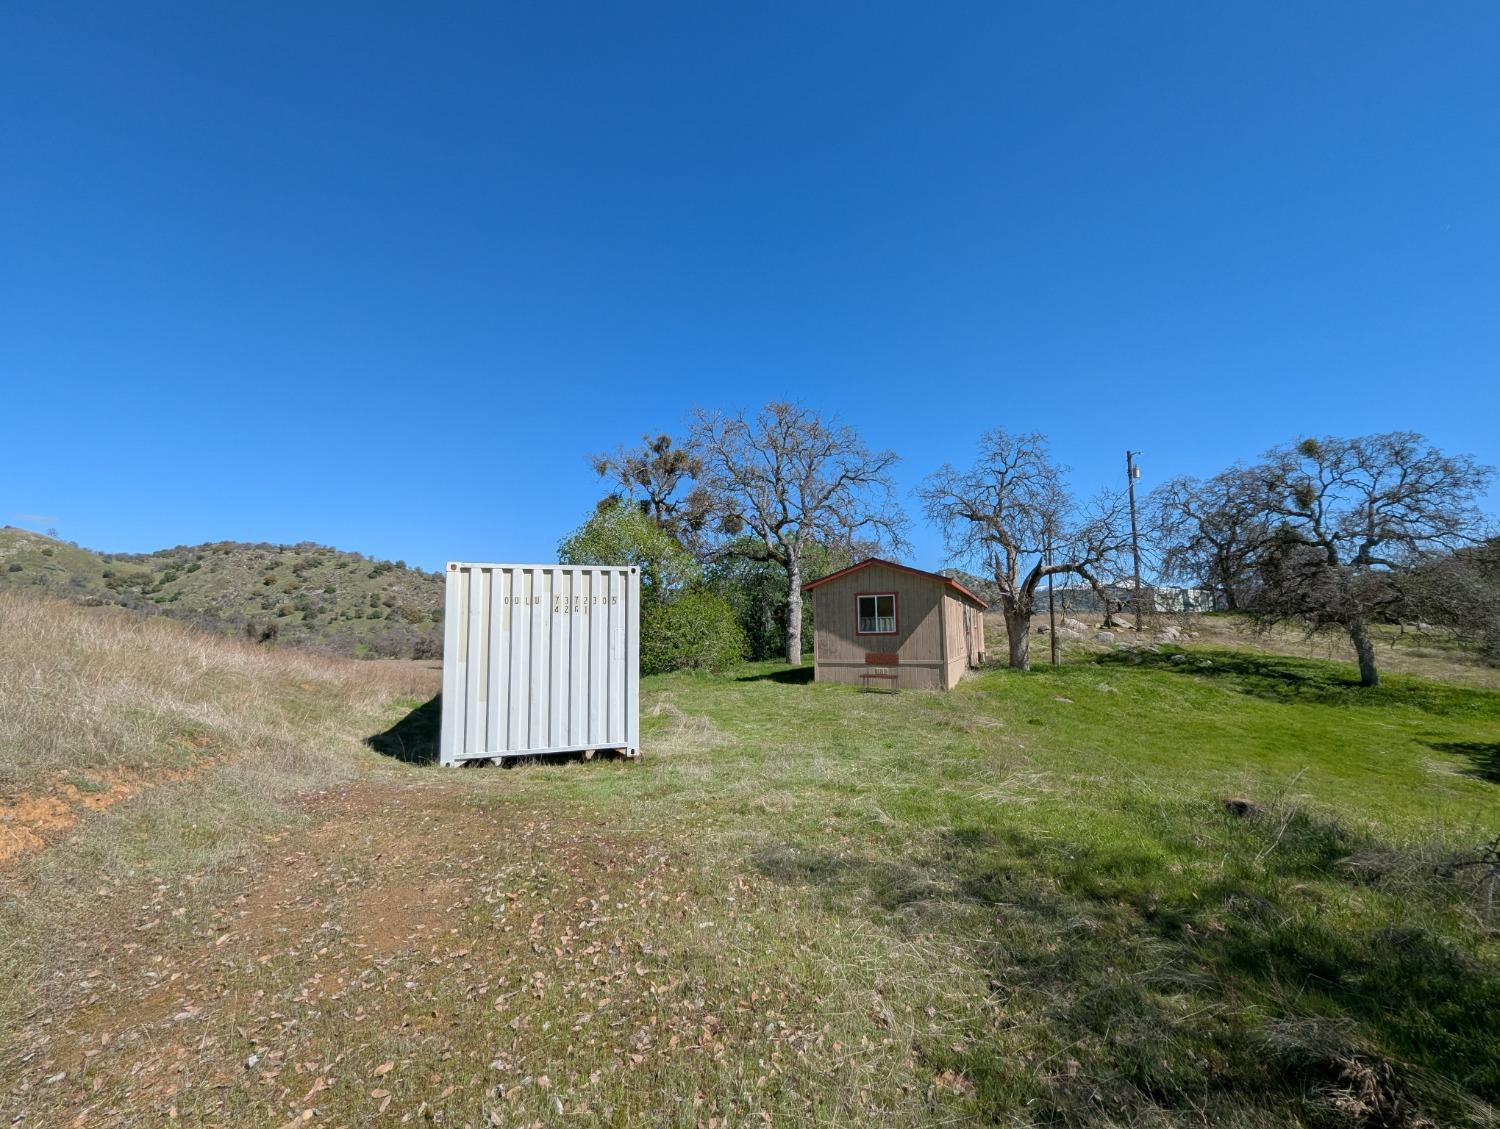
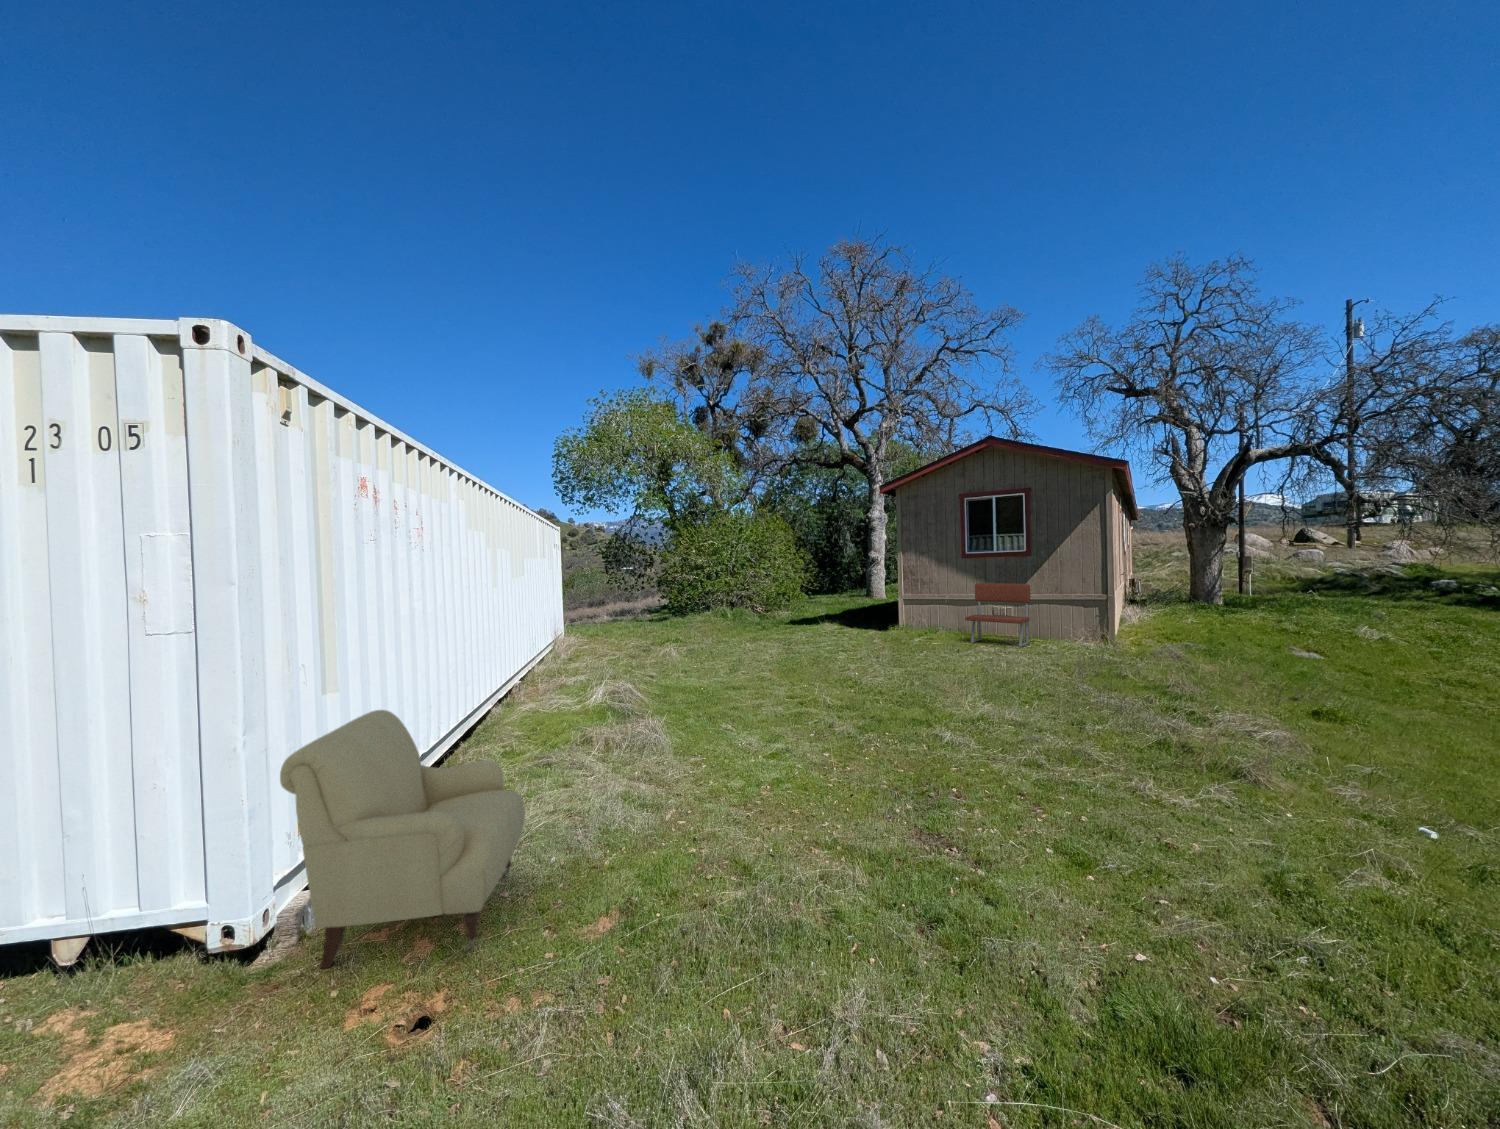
chair: none [631,692,696,767] -> present [280,710,525,968]

